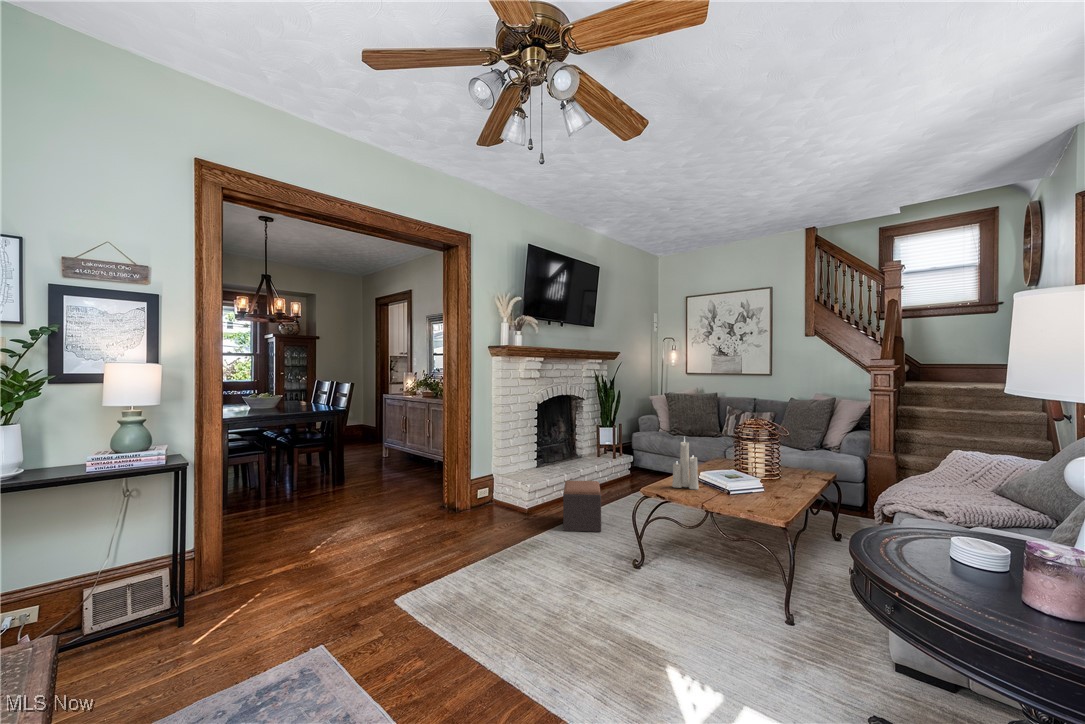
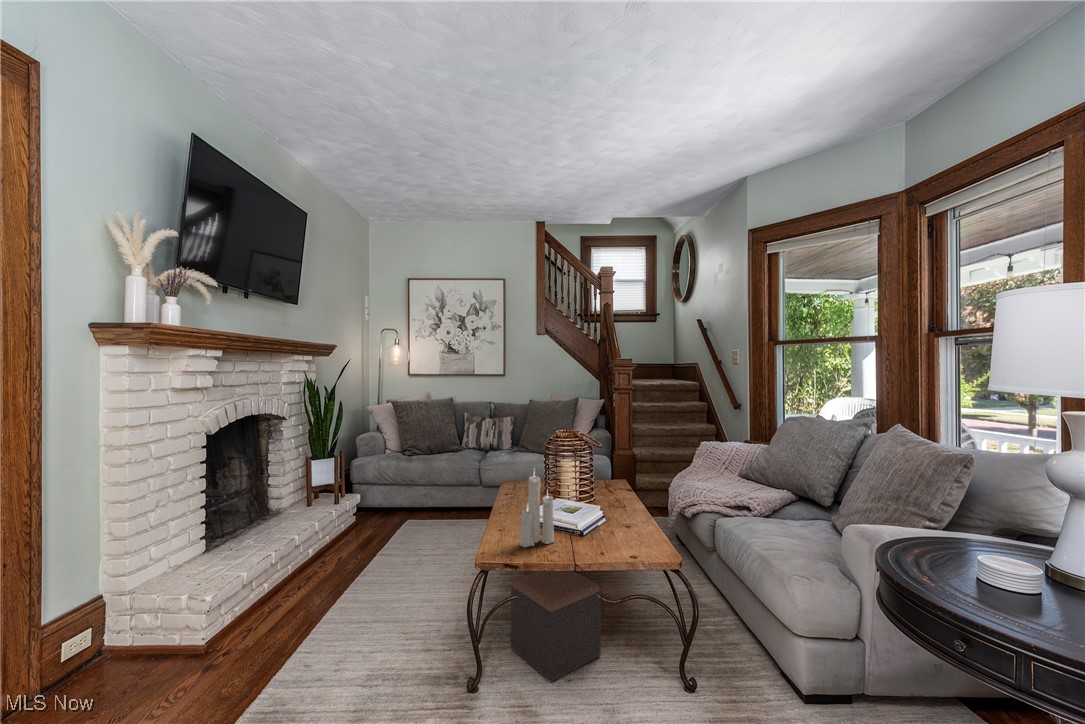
footstool: present [563,480,601,532] -> present [511,570,601,682]

